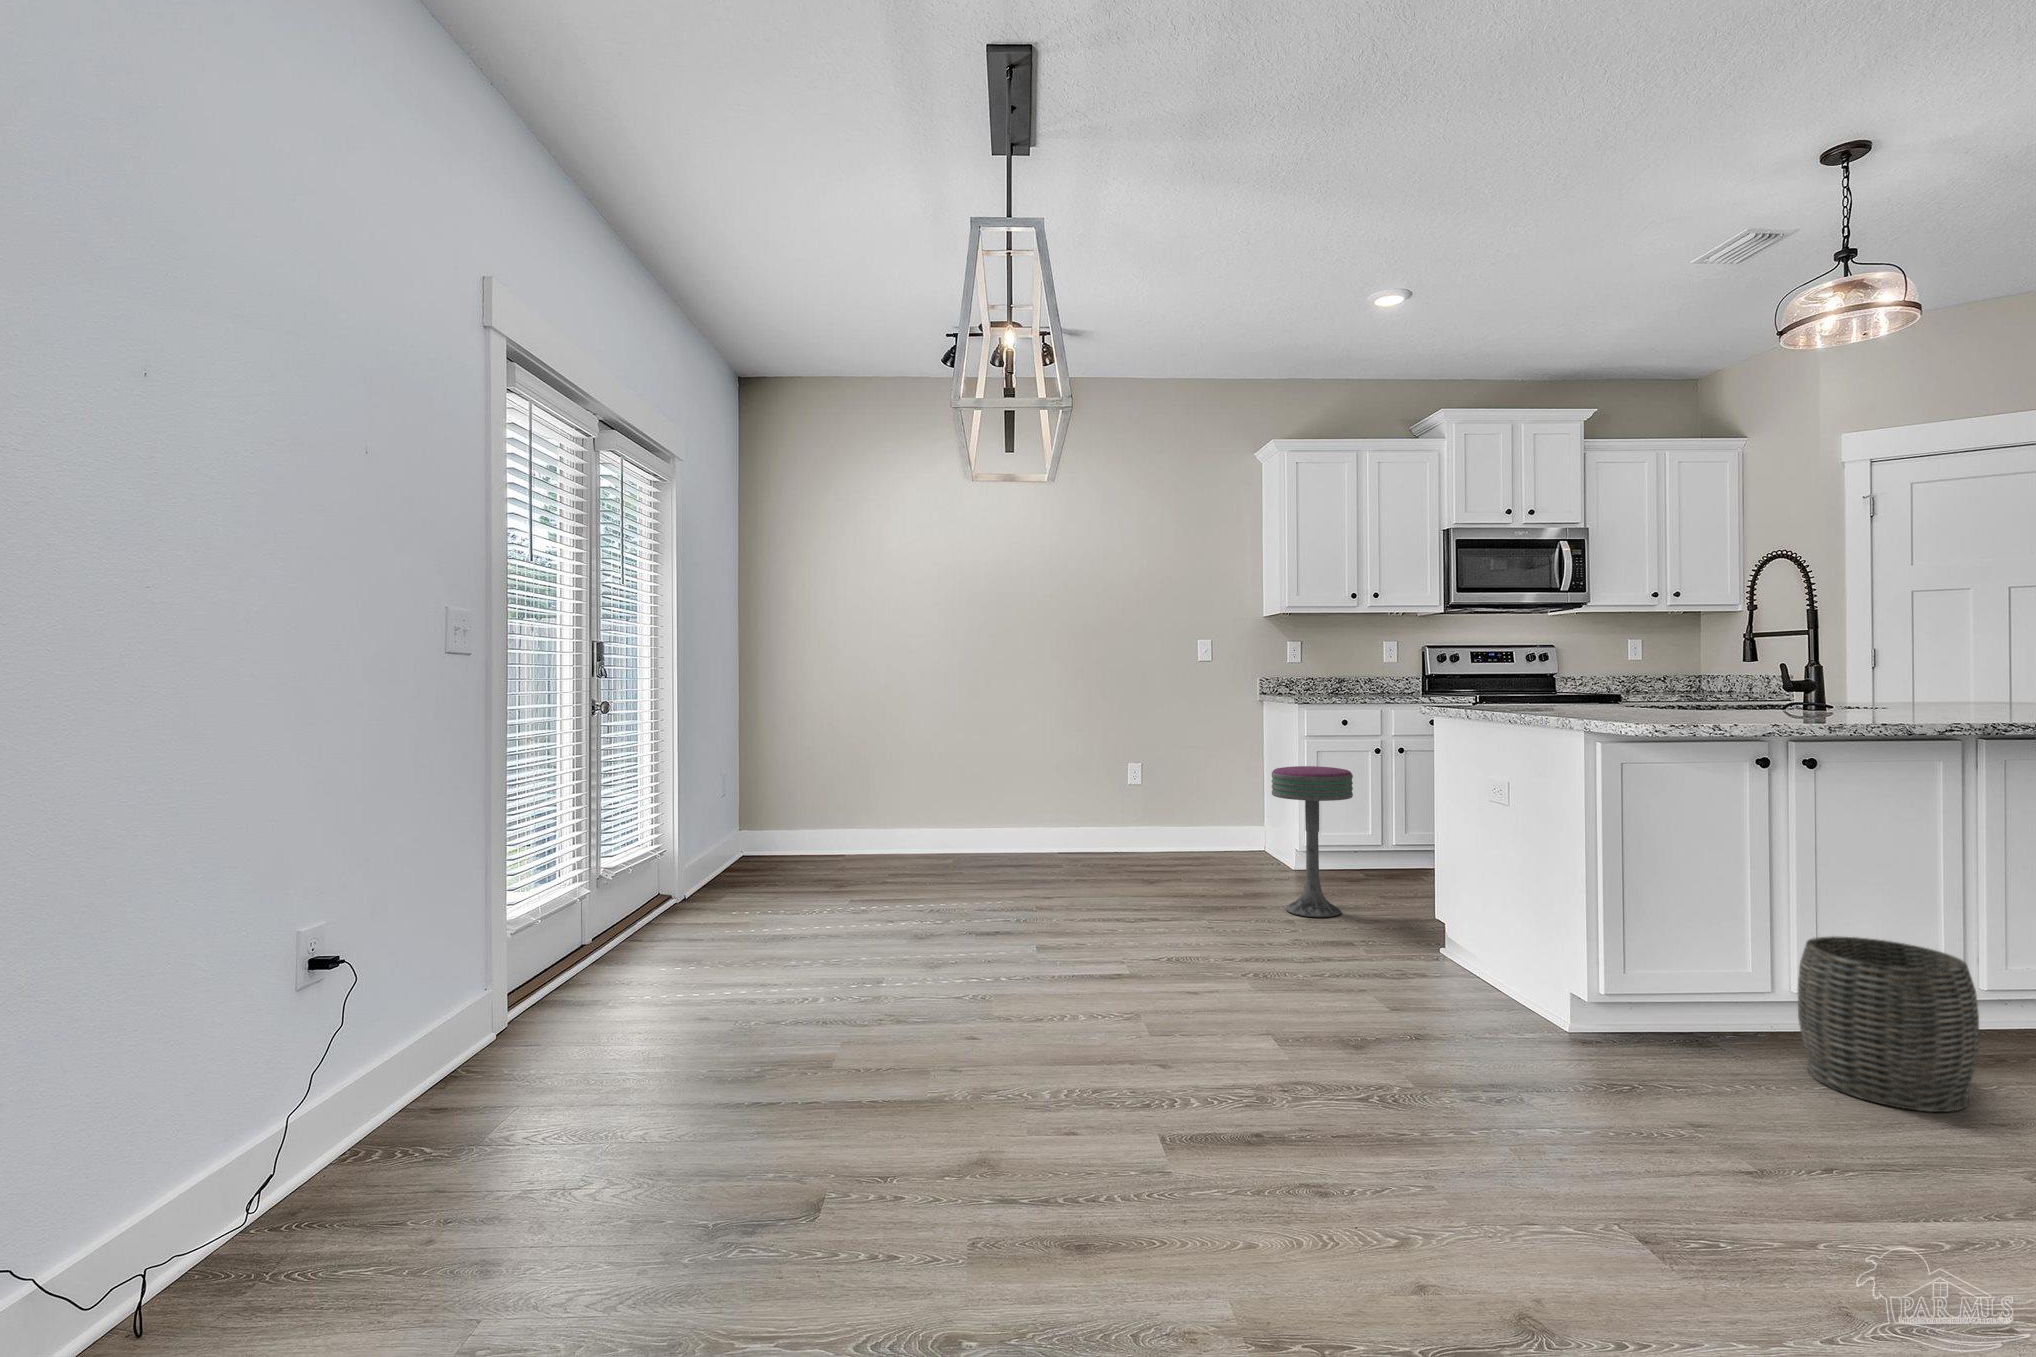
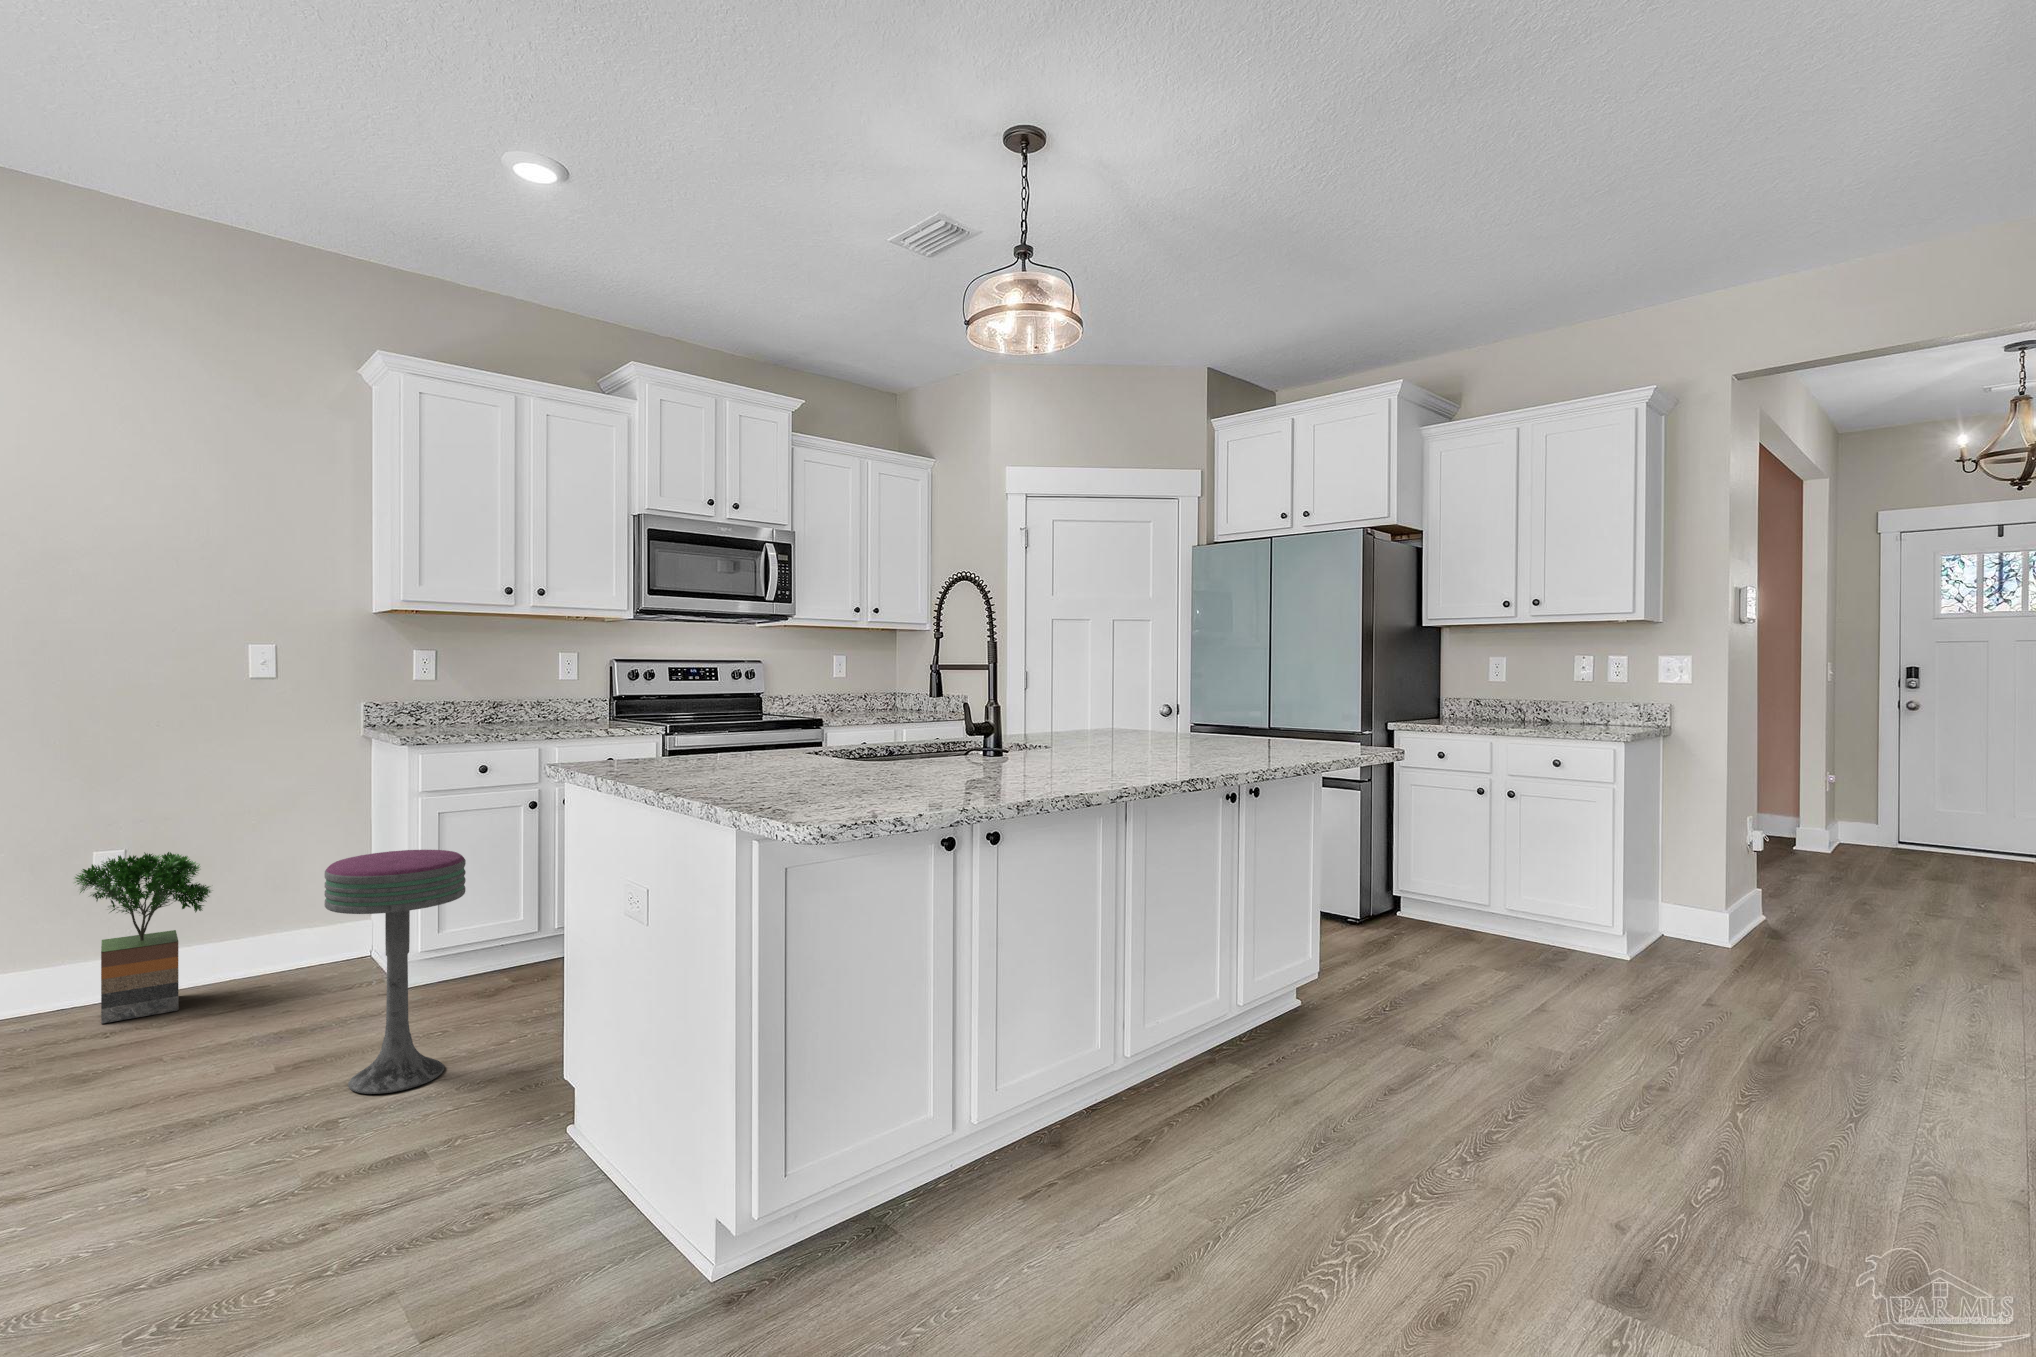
potted tree: none [1121,765,1187,862] -> present [75,852,211,1024]
woven basket: present [1798,936,1979,1112] -> none [978,1042,1137,1268]

